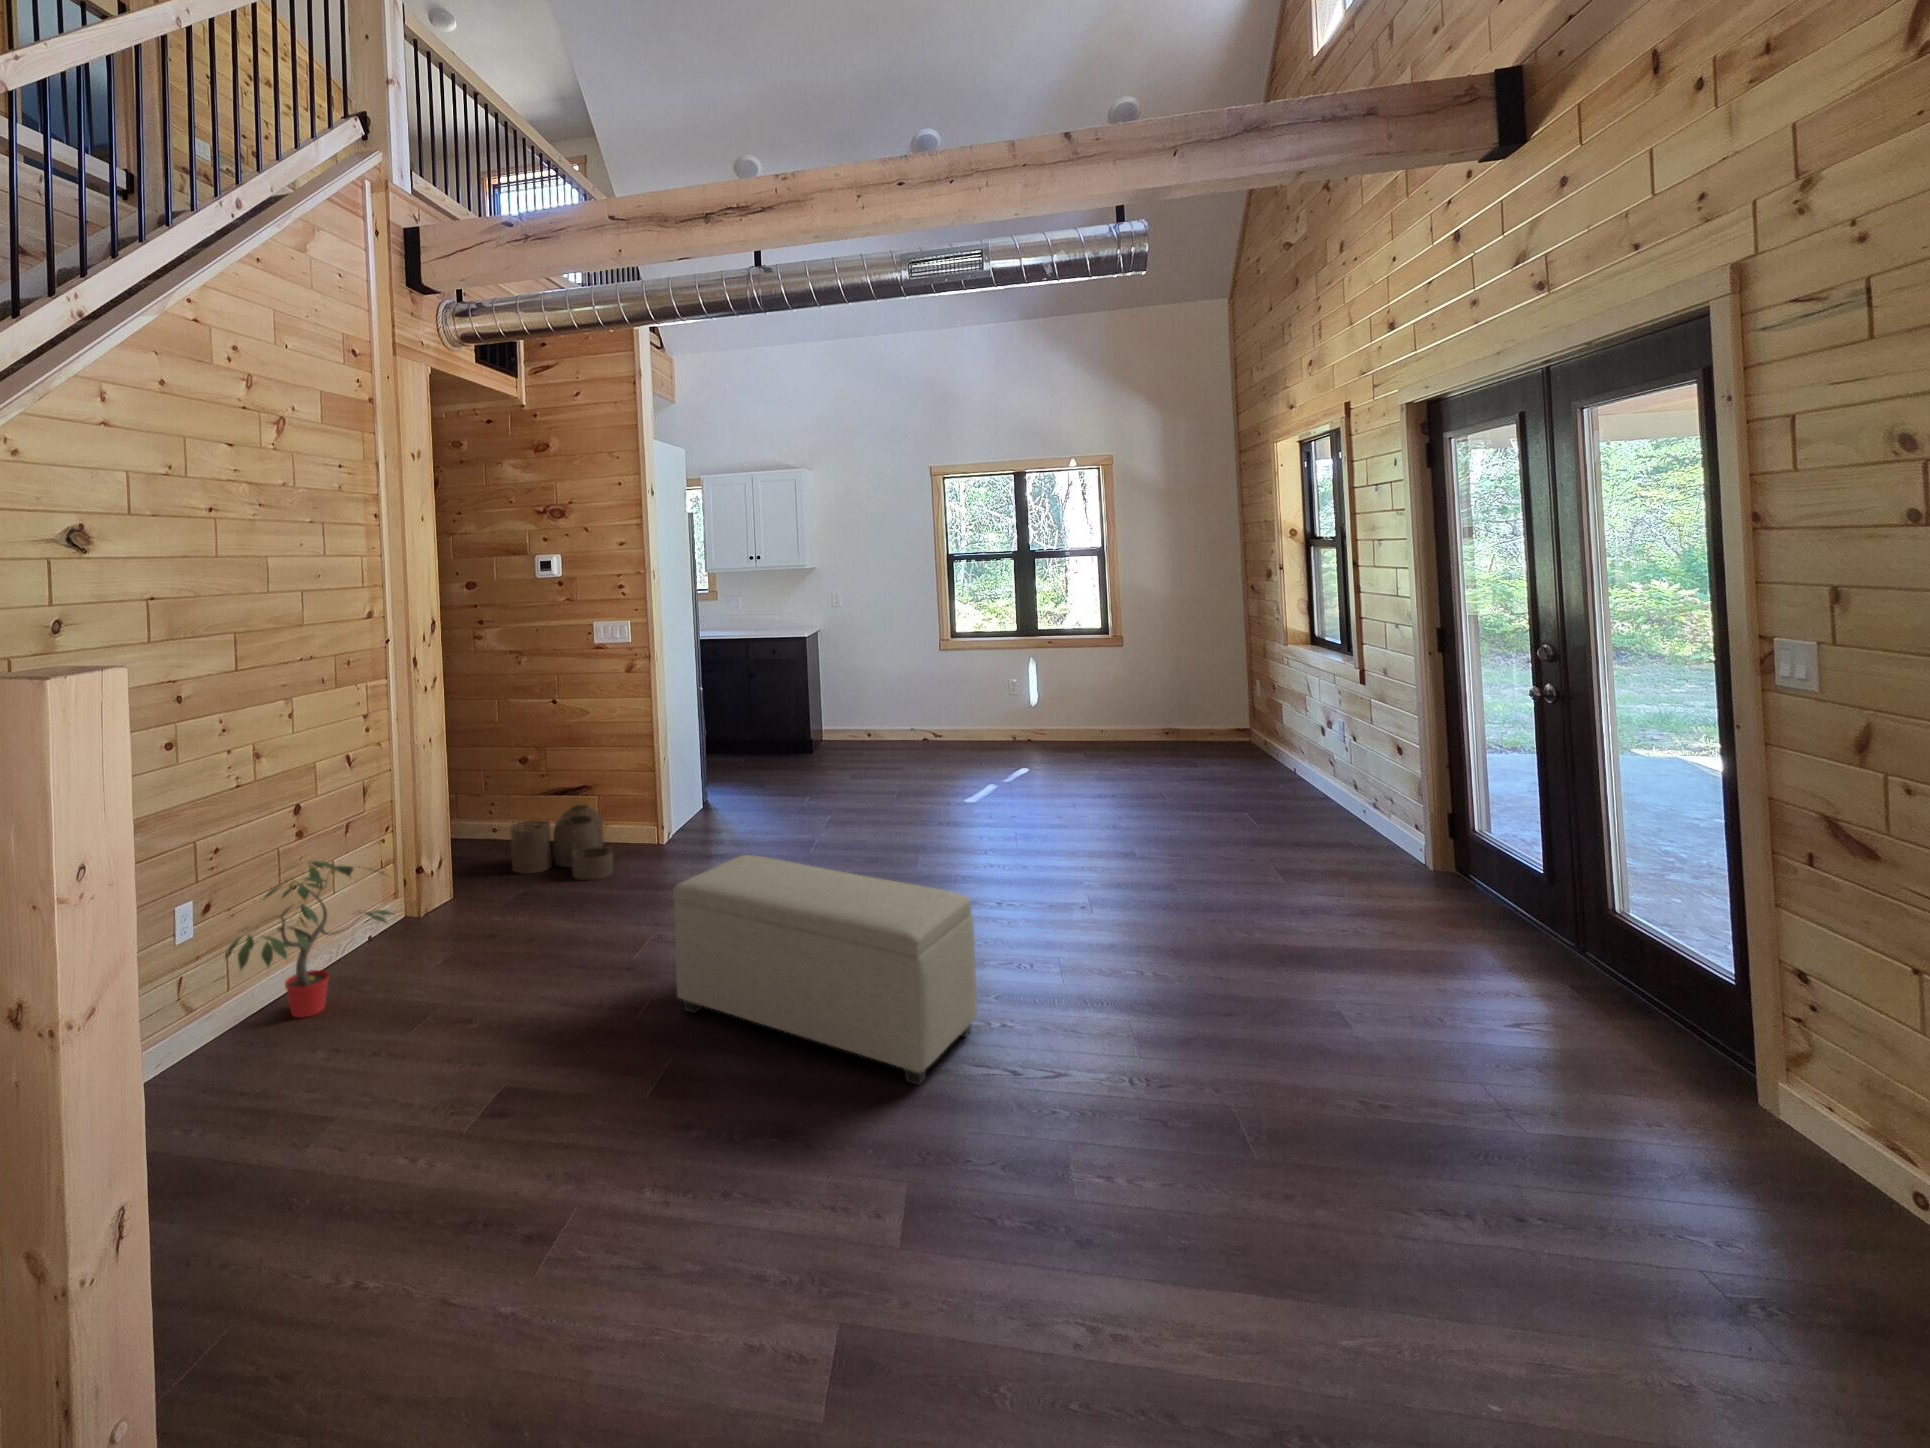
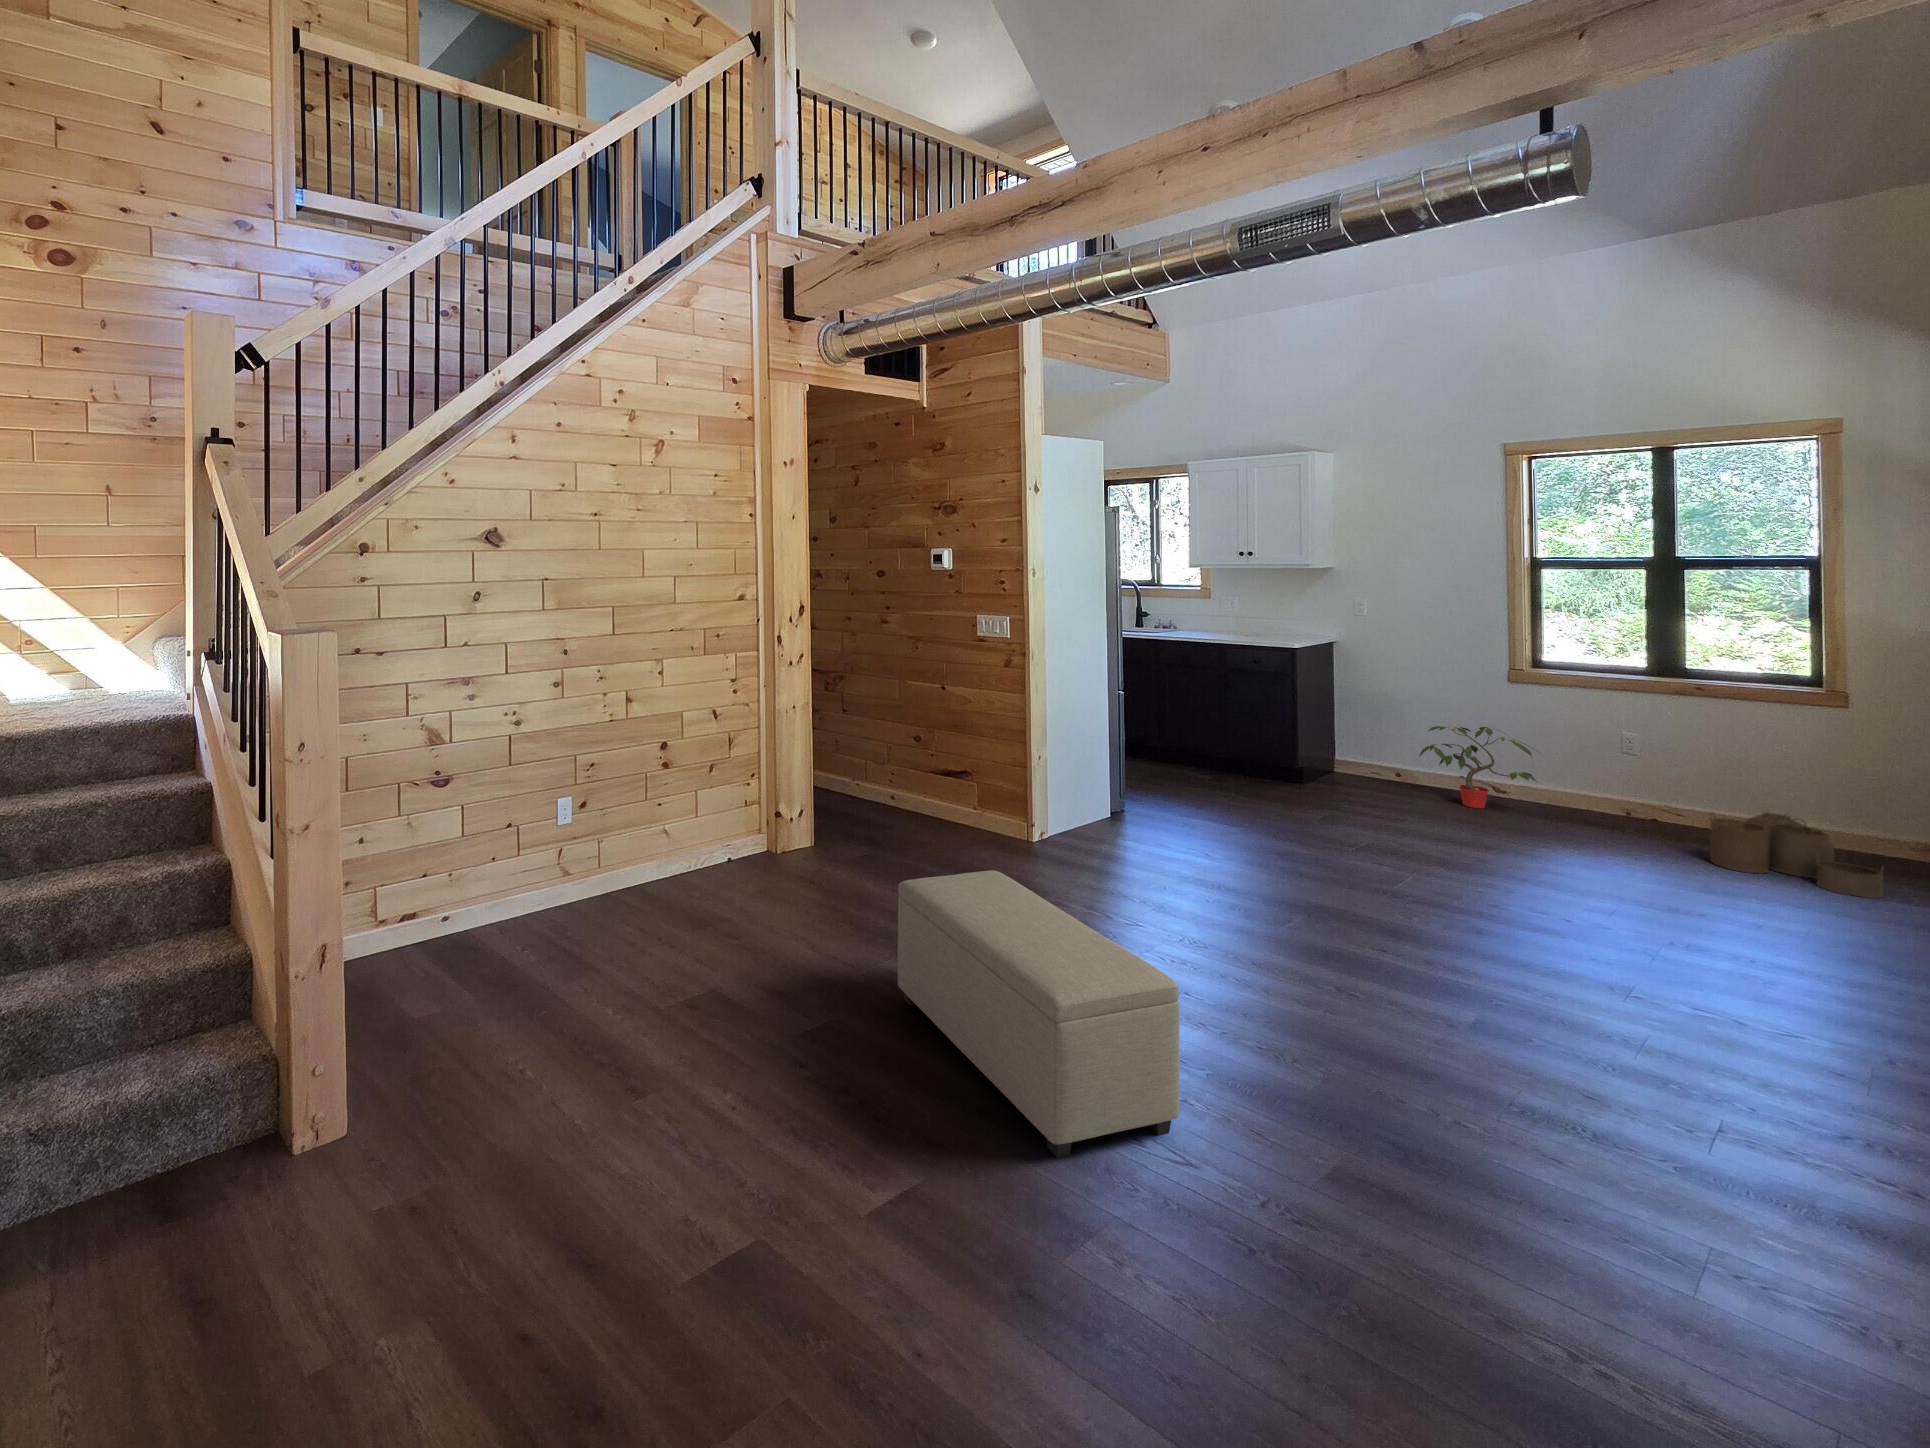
woven basket: present [510,804,613,880] -> present [1710,812,1884,898]
potted plant: present [225,861,392,1018] -> present [1420,726,1537,808]

